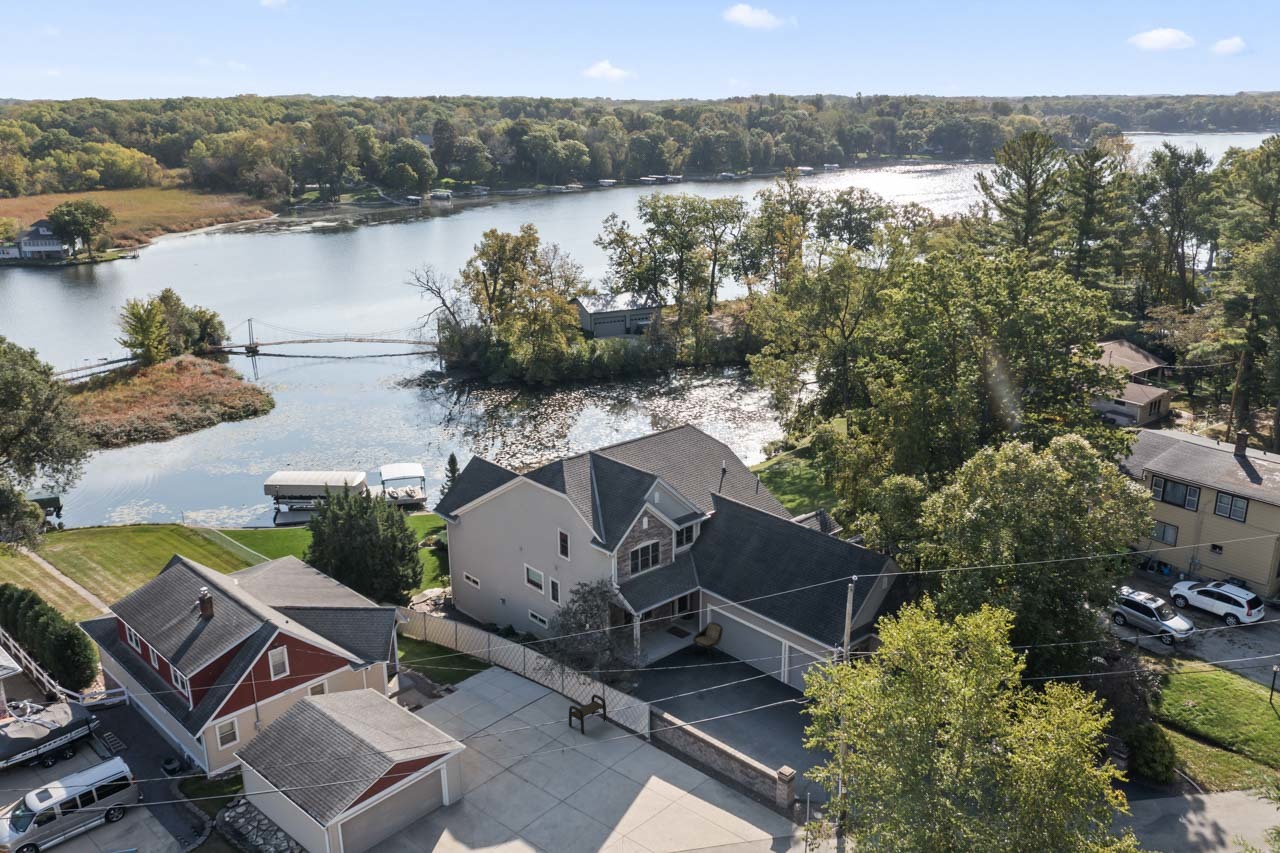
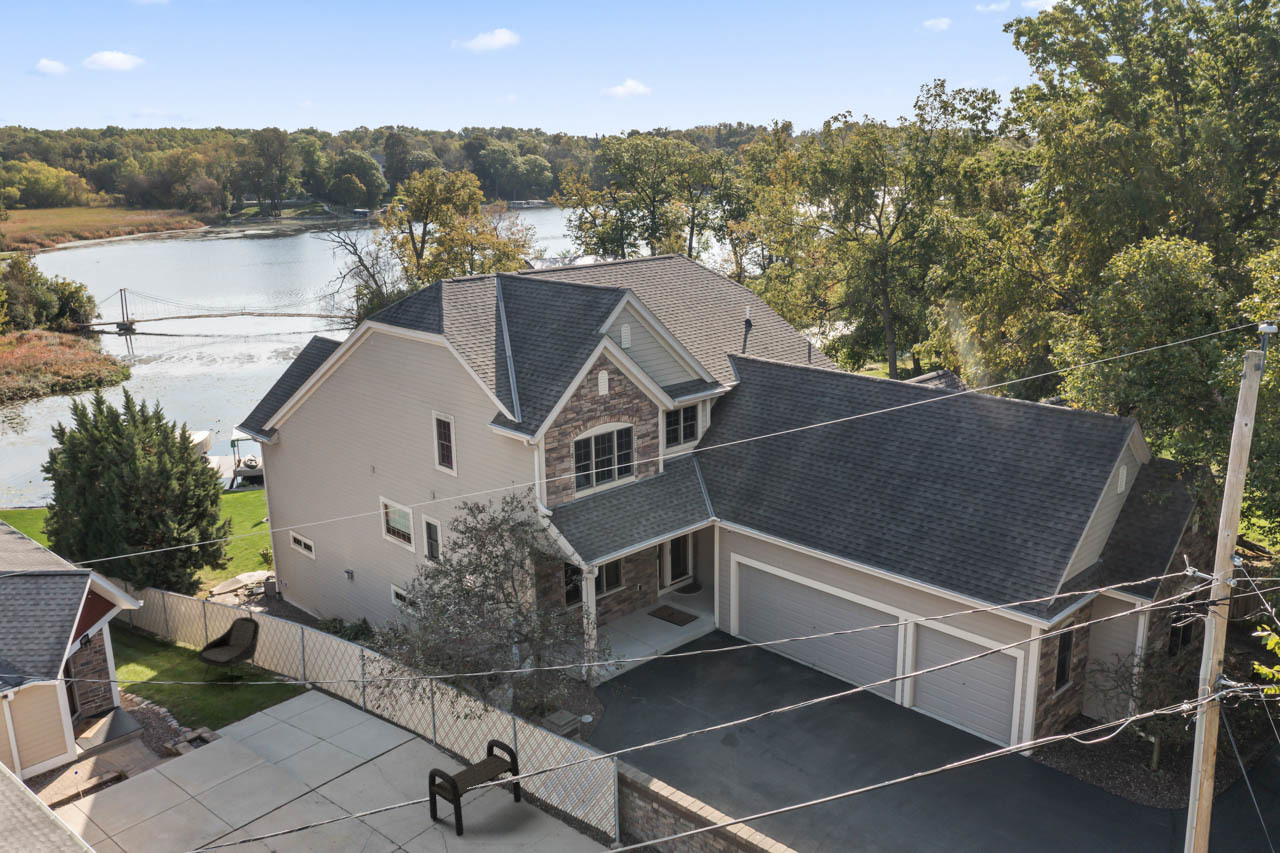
lounge chair: present [693,622,723,657] -> present [198,617,267,690]

